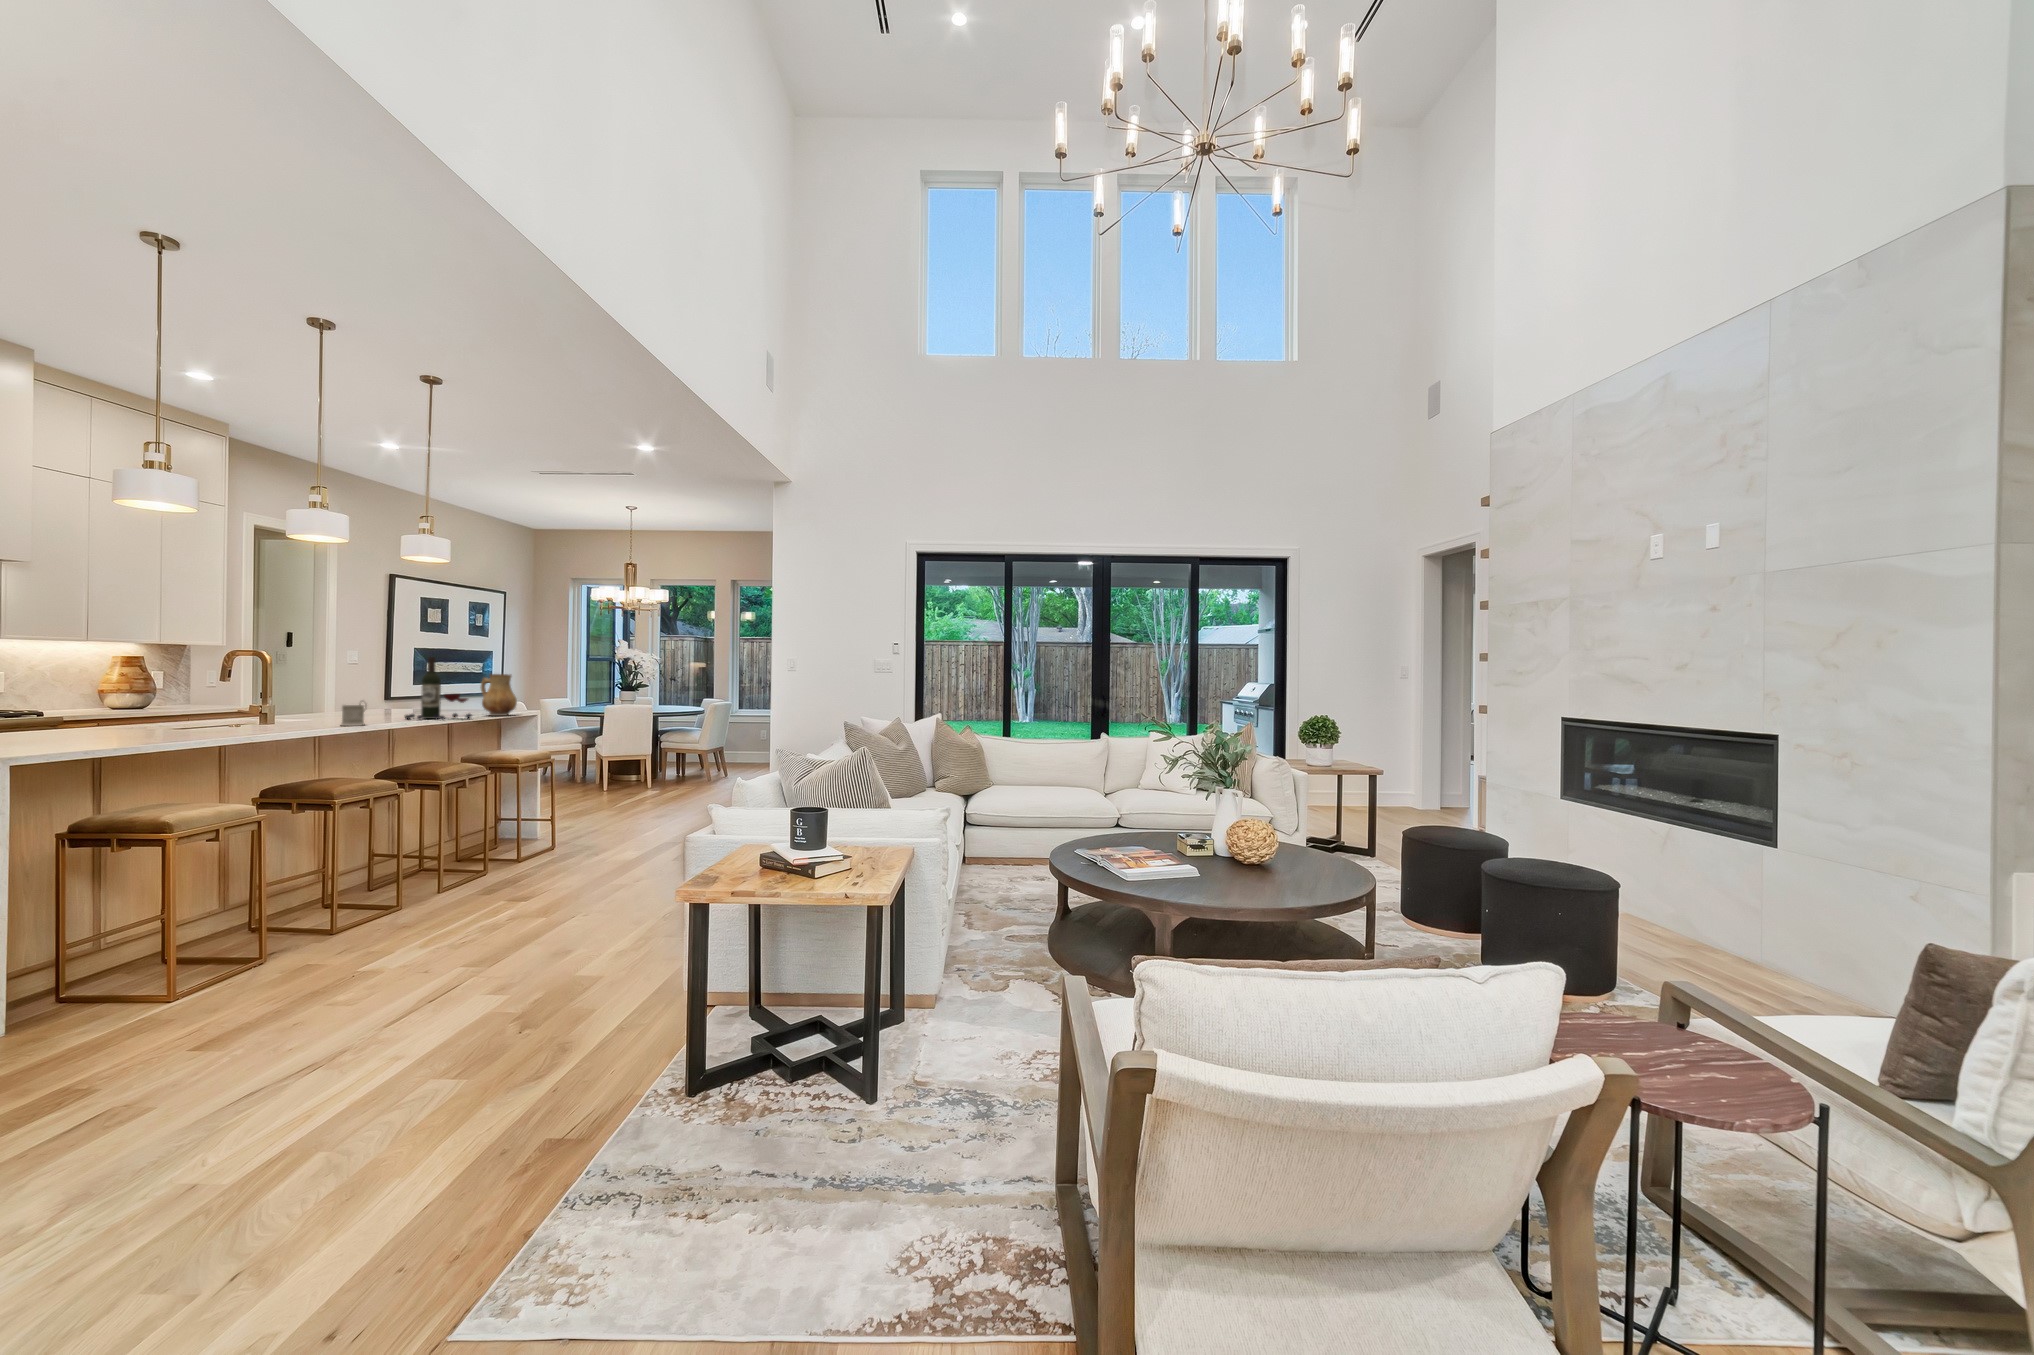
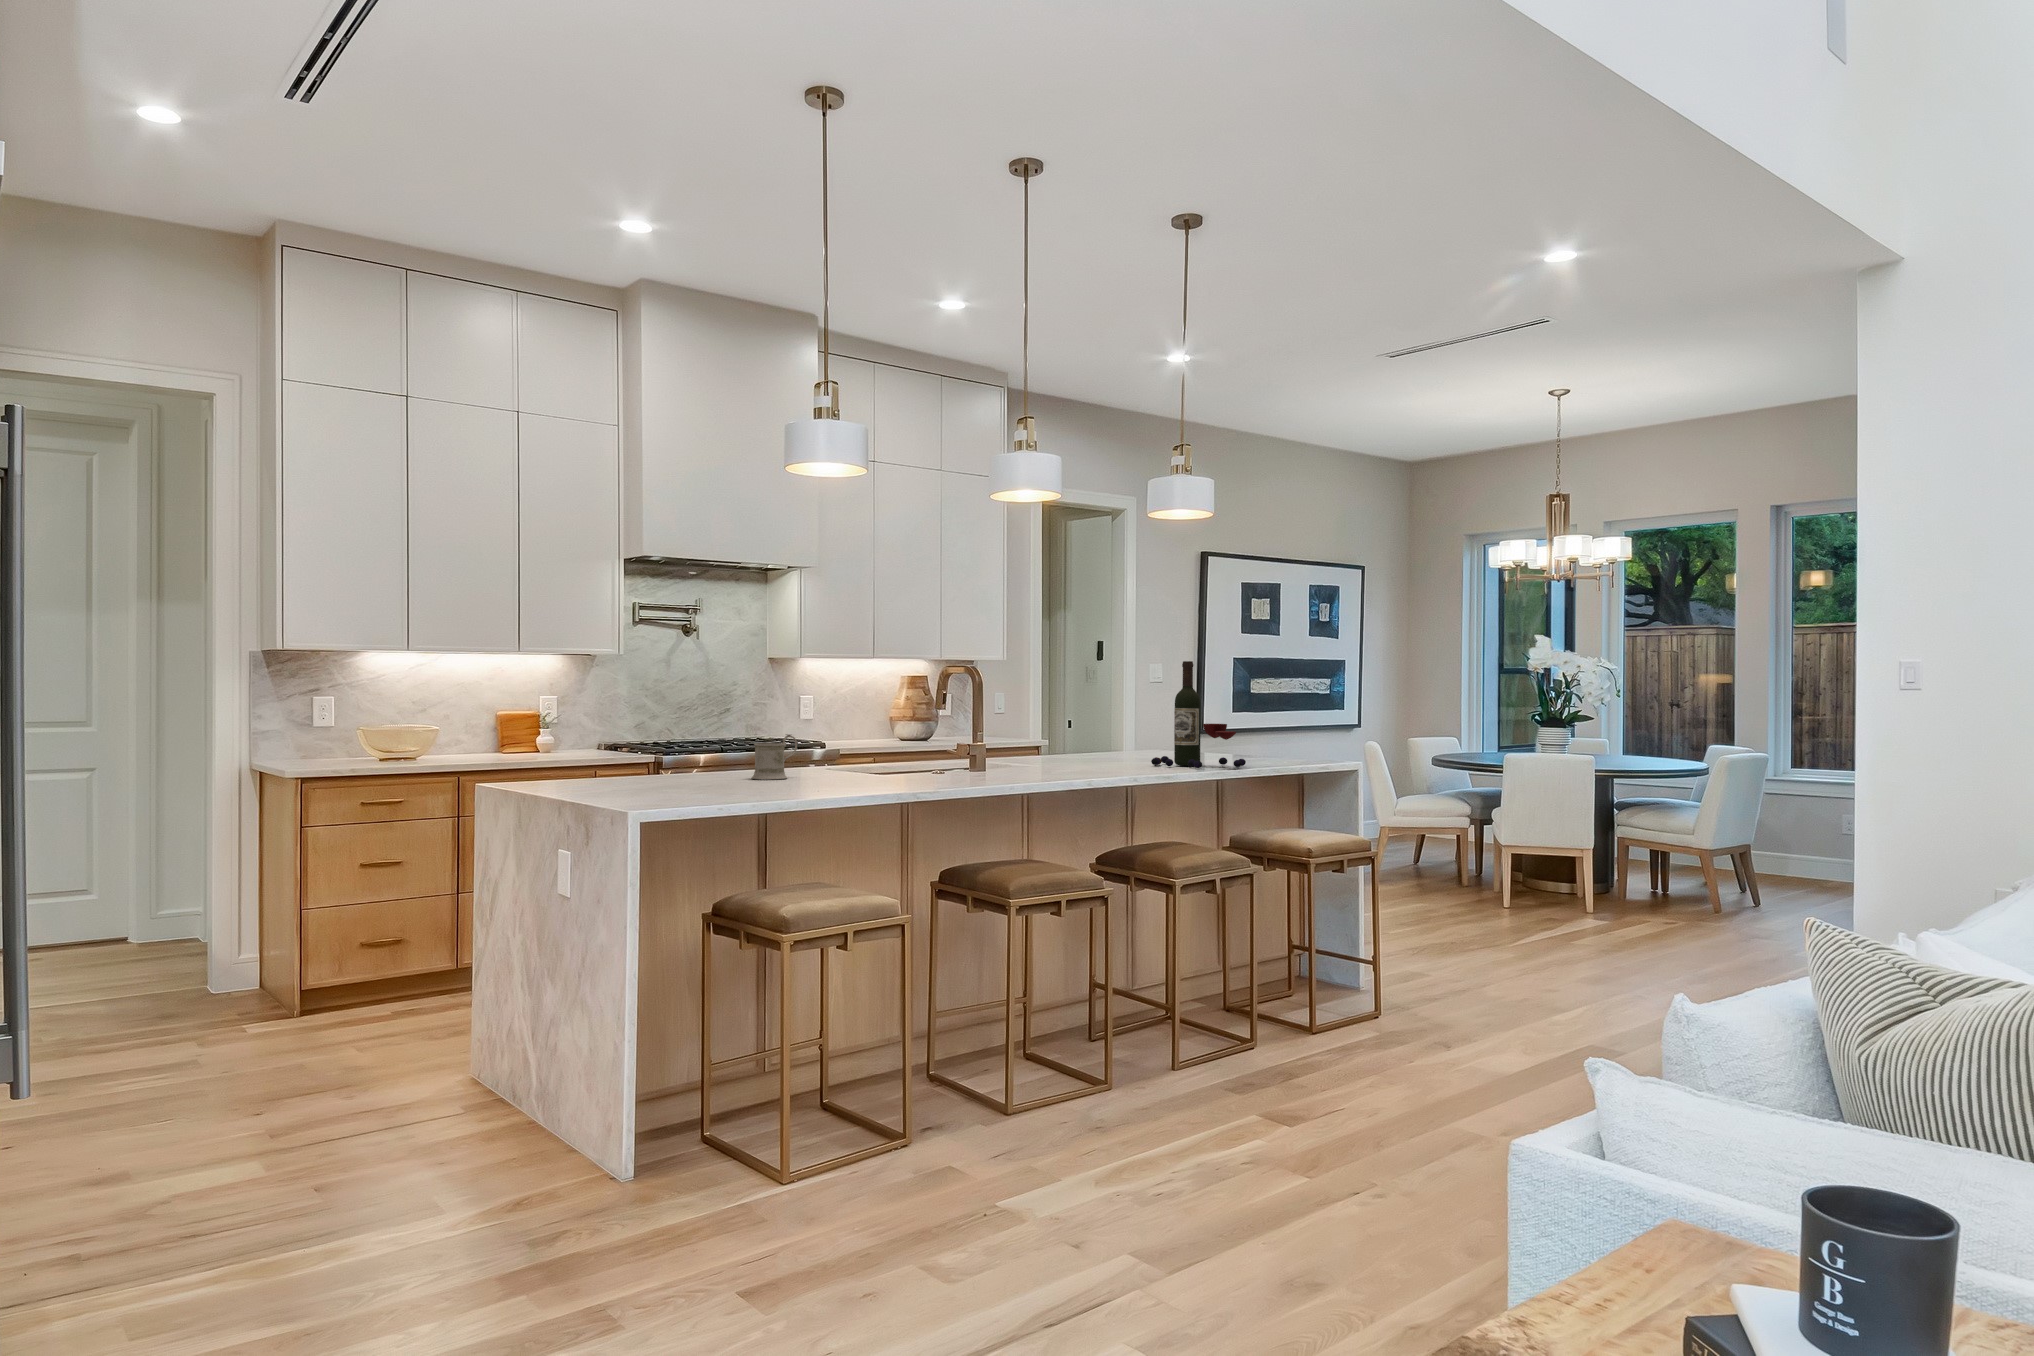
ceramic pitcher: present [481,674,517,716] -> none [1266,690,1320,765]
mug: present [341,701,367,726] -> present [752,734,797,779]

